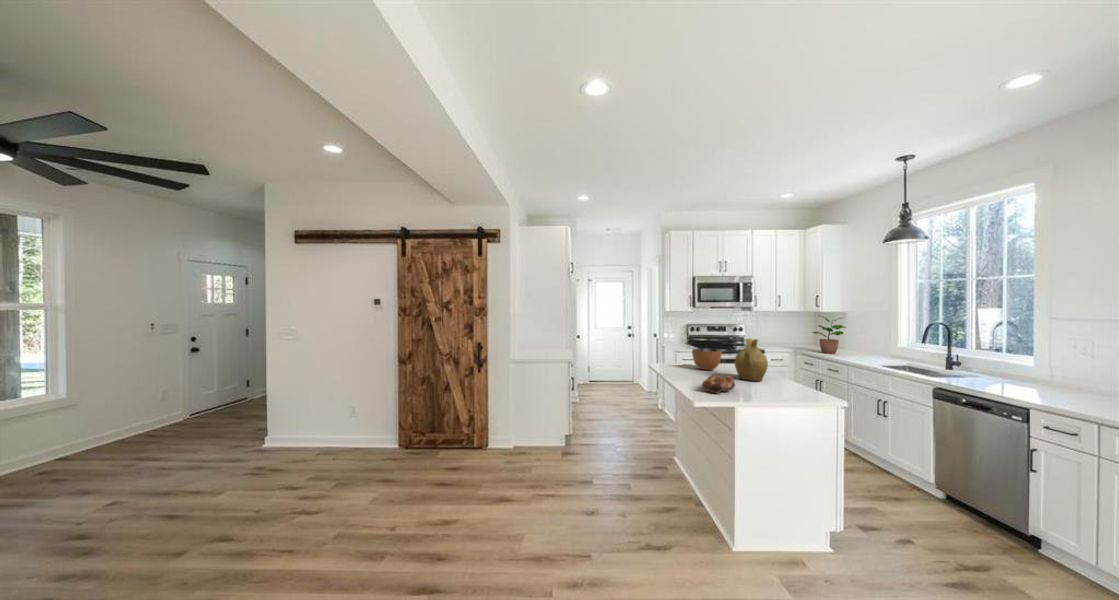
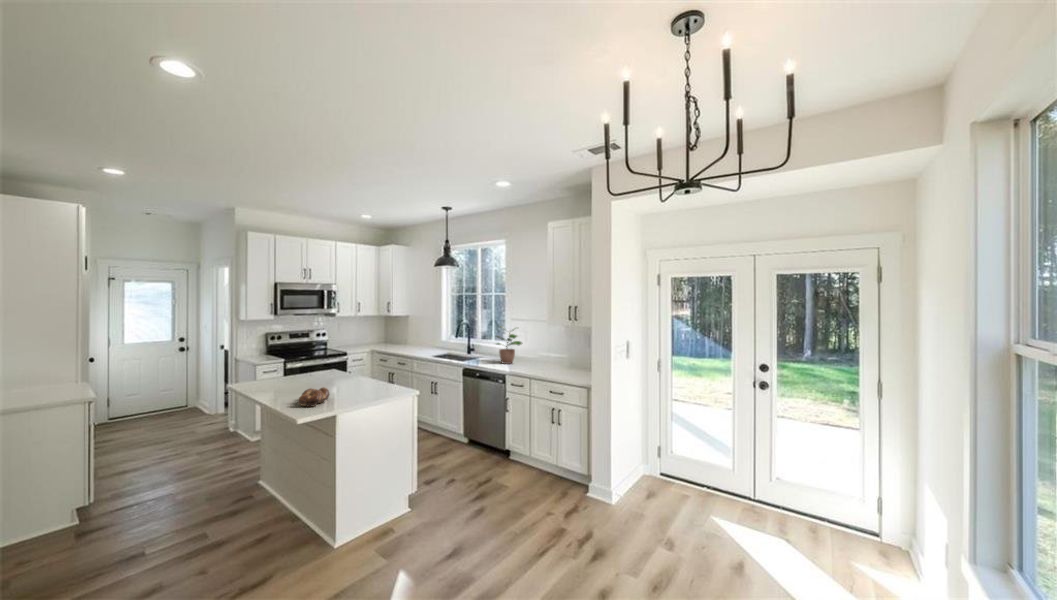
potted plant: present [812,316,846,354] -> present [496,333,522,364]
pitcher: present [735,339,768,381] -> none [326,349,356,387]
bowl: present [692,348,722,370] -> none [281,361,312,383]

